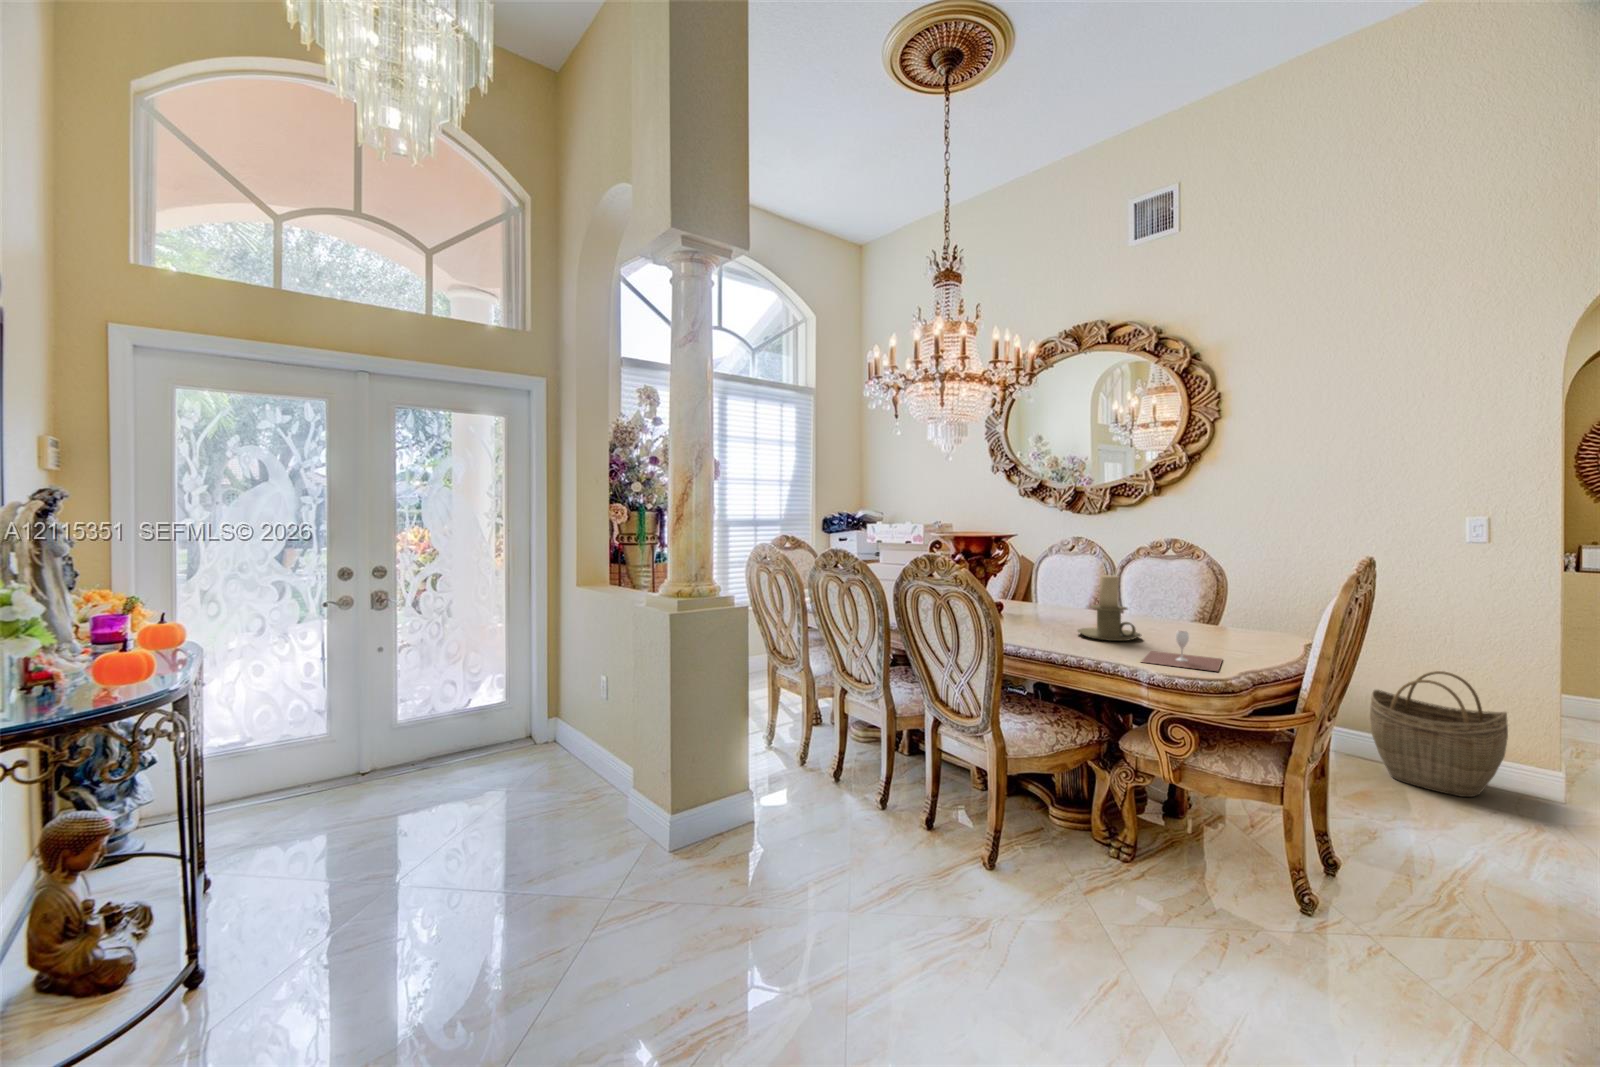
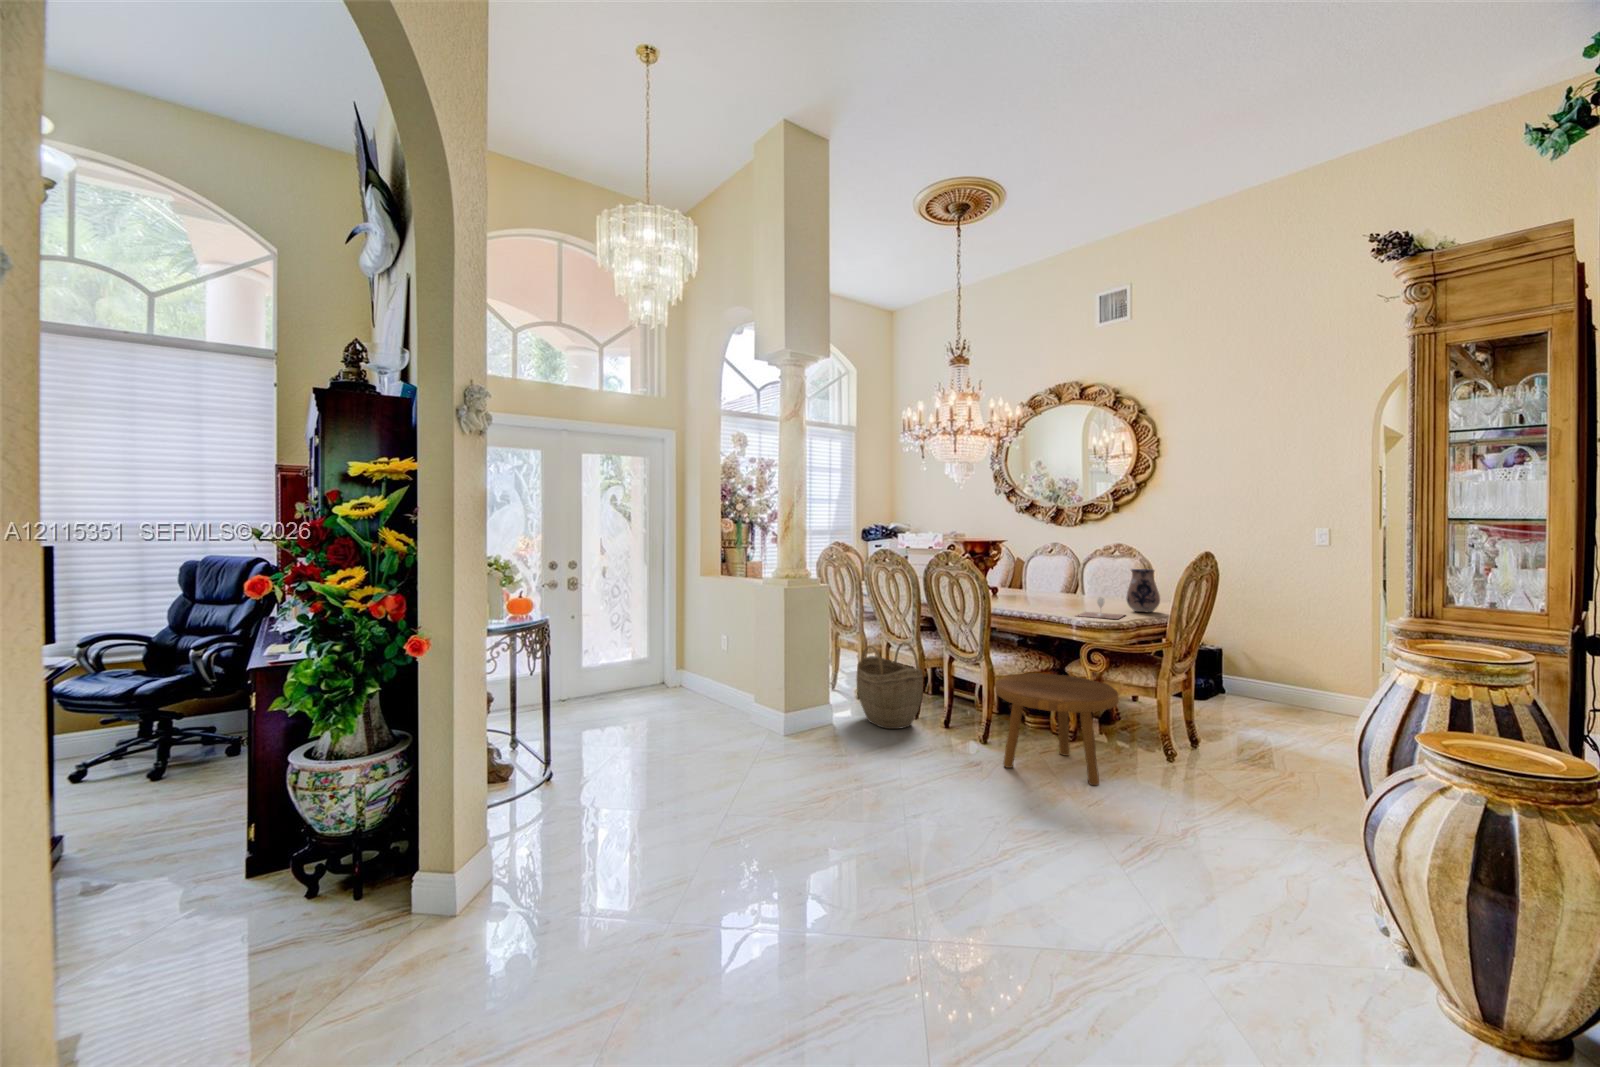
candle holder: present [1078,575,1141,641] -> none [1043,566,1084,608]
ceramic pitcher: none [1213,580,1272,652] -> present [1126,569,1160,612]
woven basket: present [1370,671,1508,797] -> present [856,642,923,729]
footstool: none [1012,756,1240,995] -> present [995,673,1119,785]

